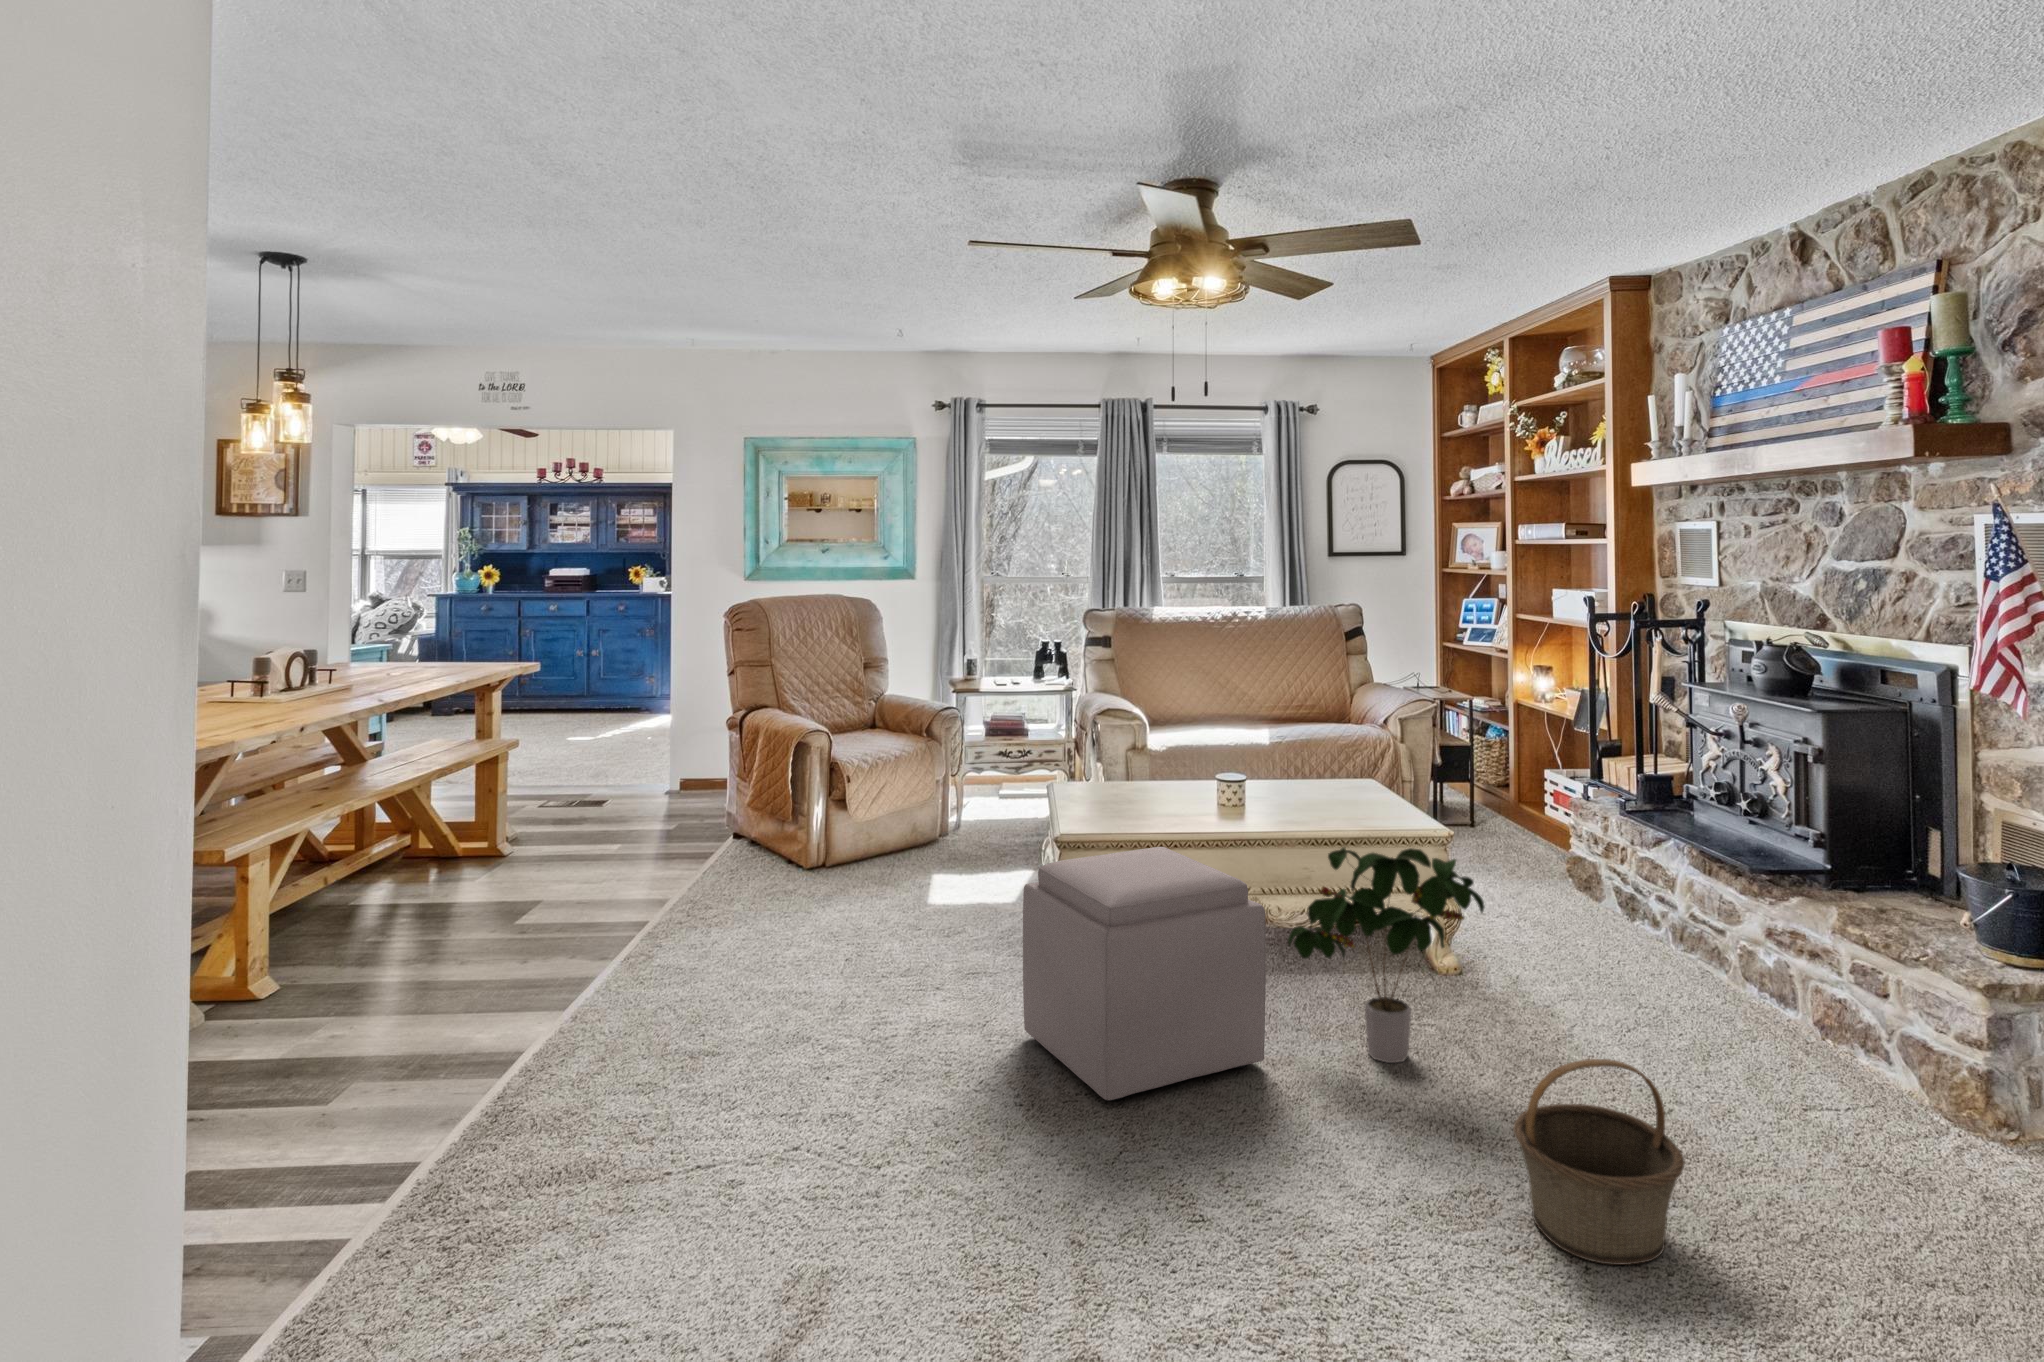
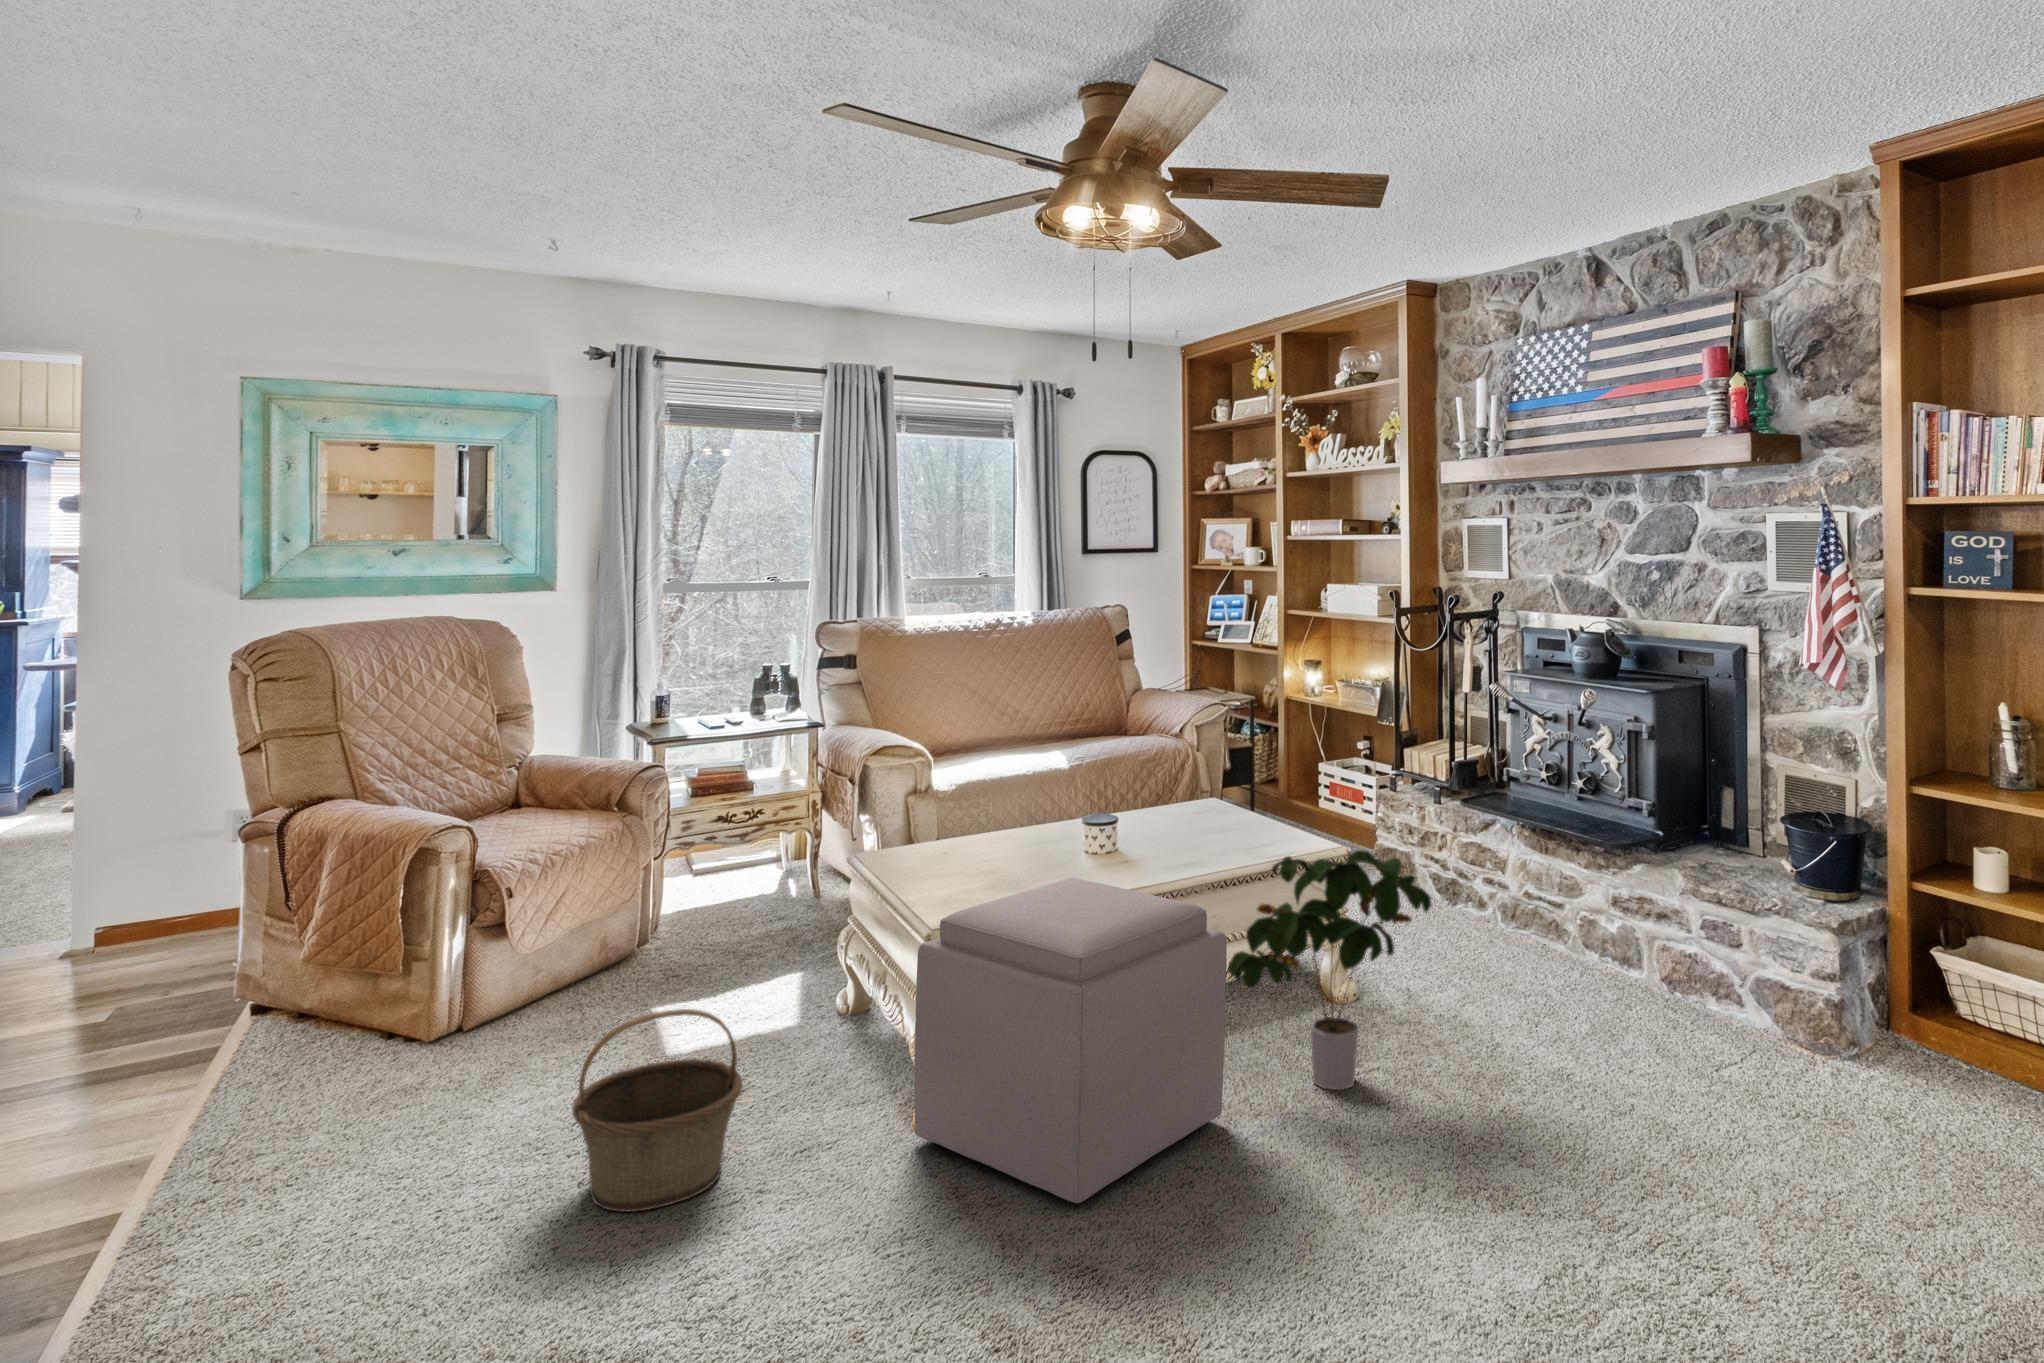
basket: present [1513,1059,1685,1265] -> present [572,1009,743,1212]

